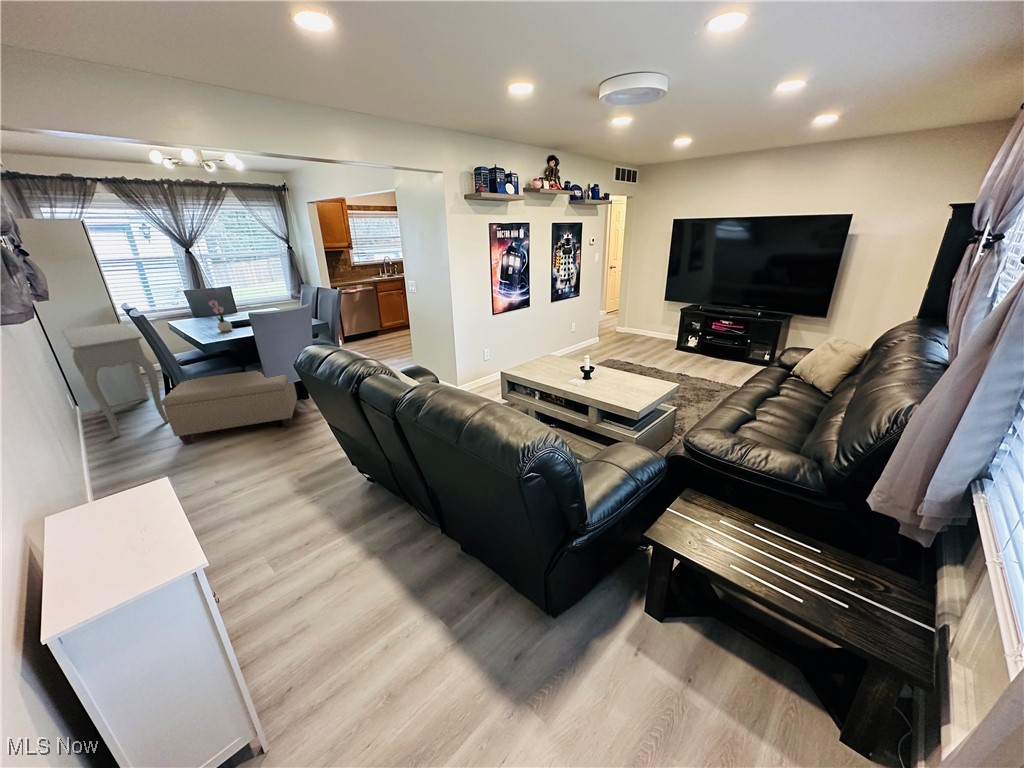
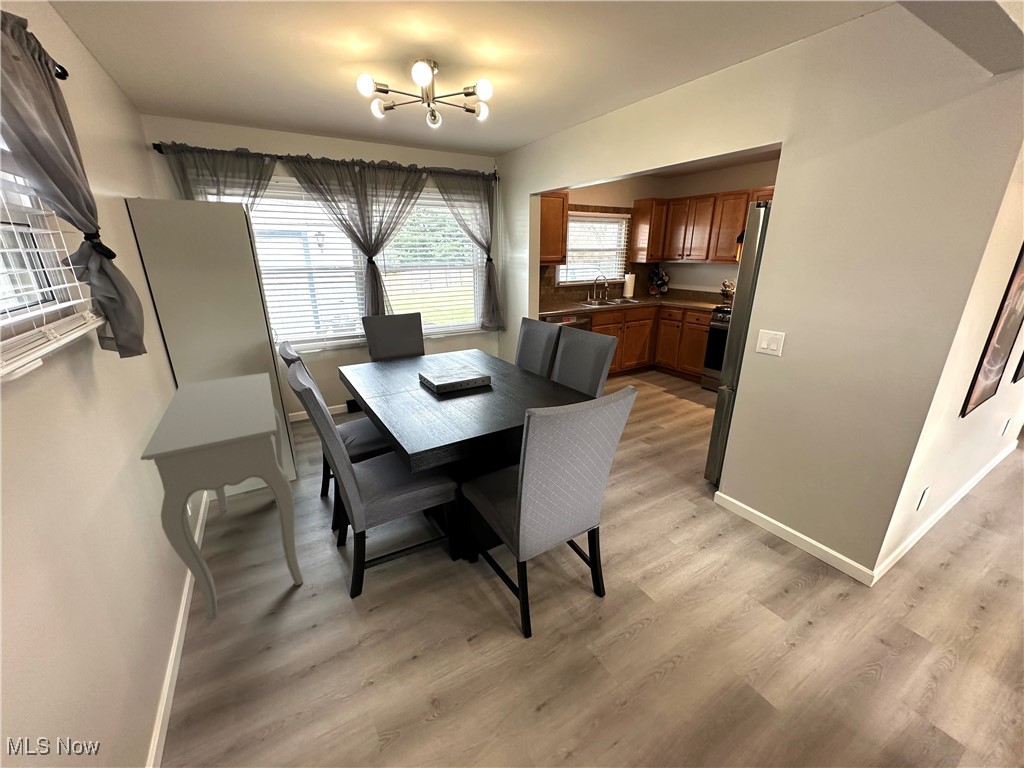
flower arrangement: present [207,295,232,332] -> none [403,351,436,426]
ottoman: present [161,371,297,445] -> none [277,519,555,714]

